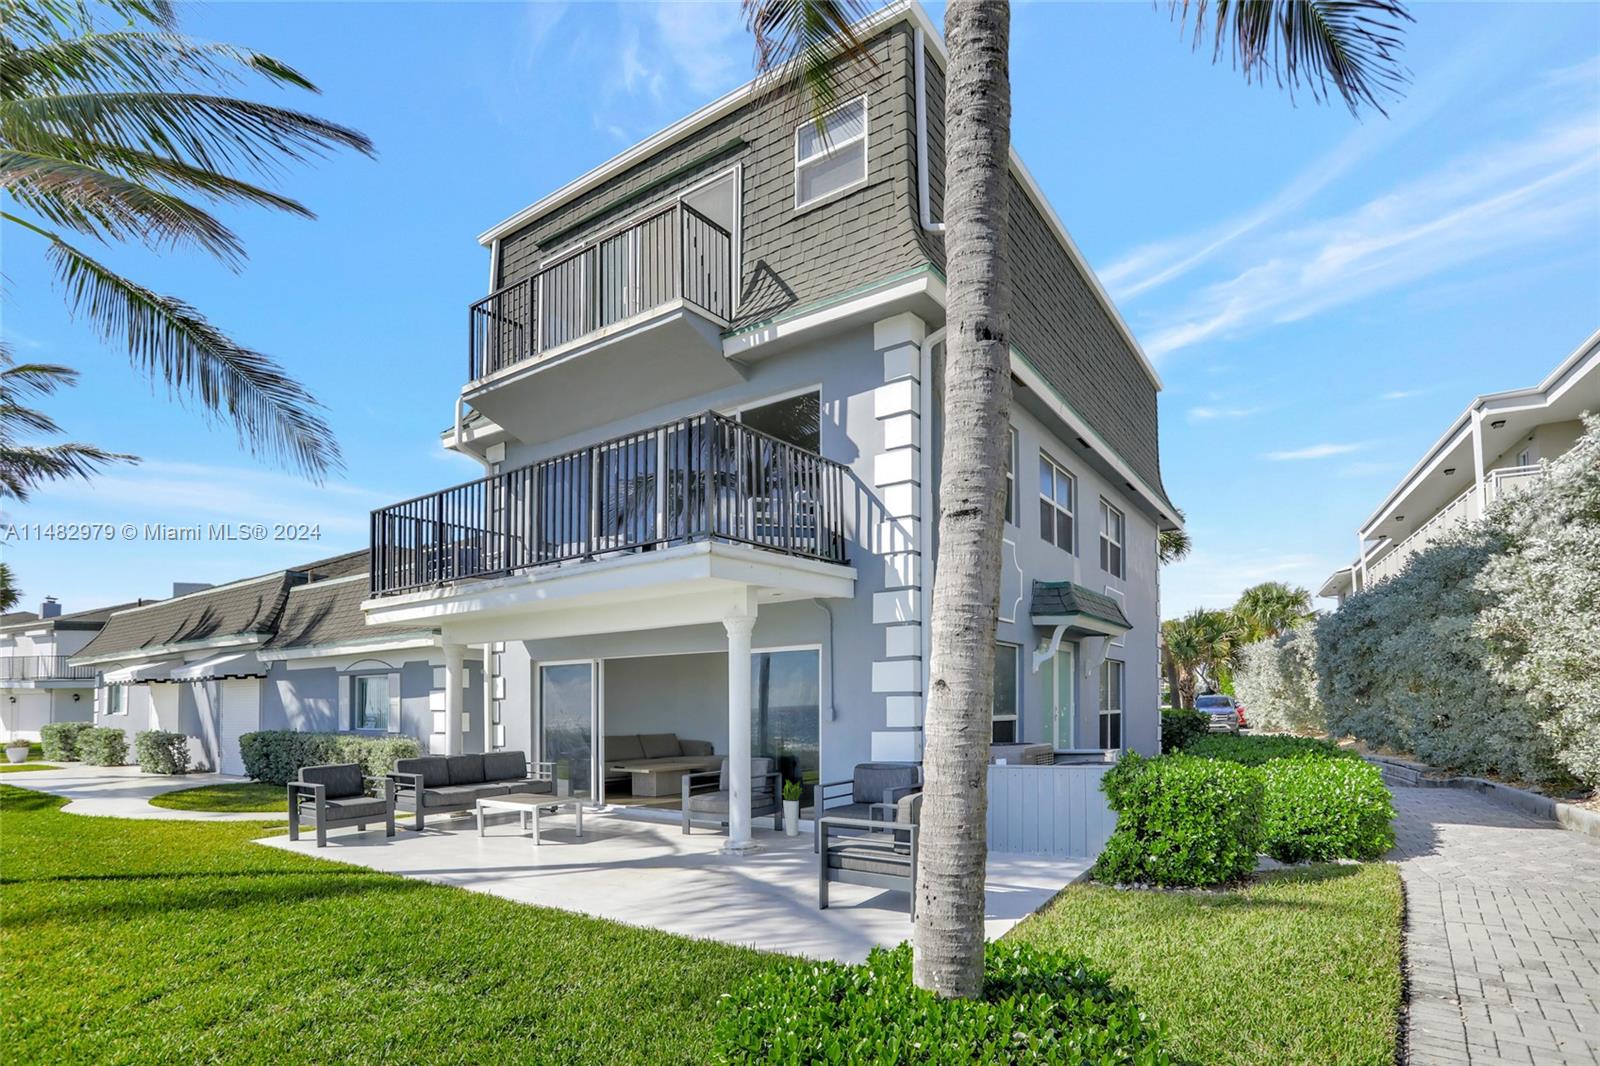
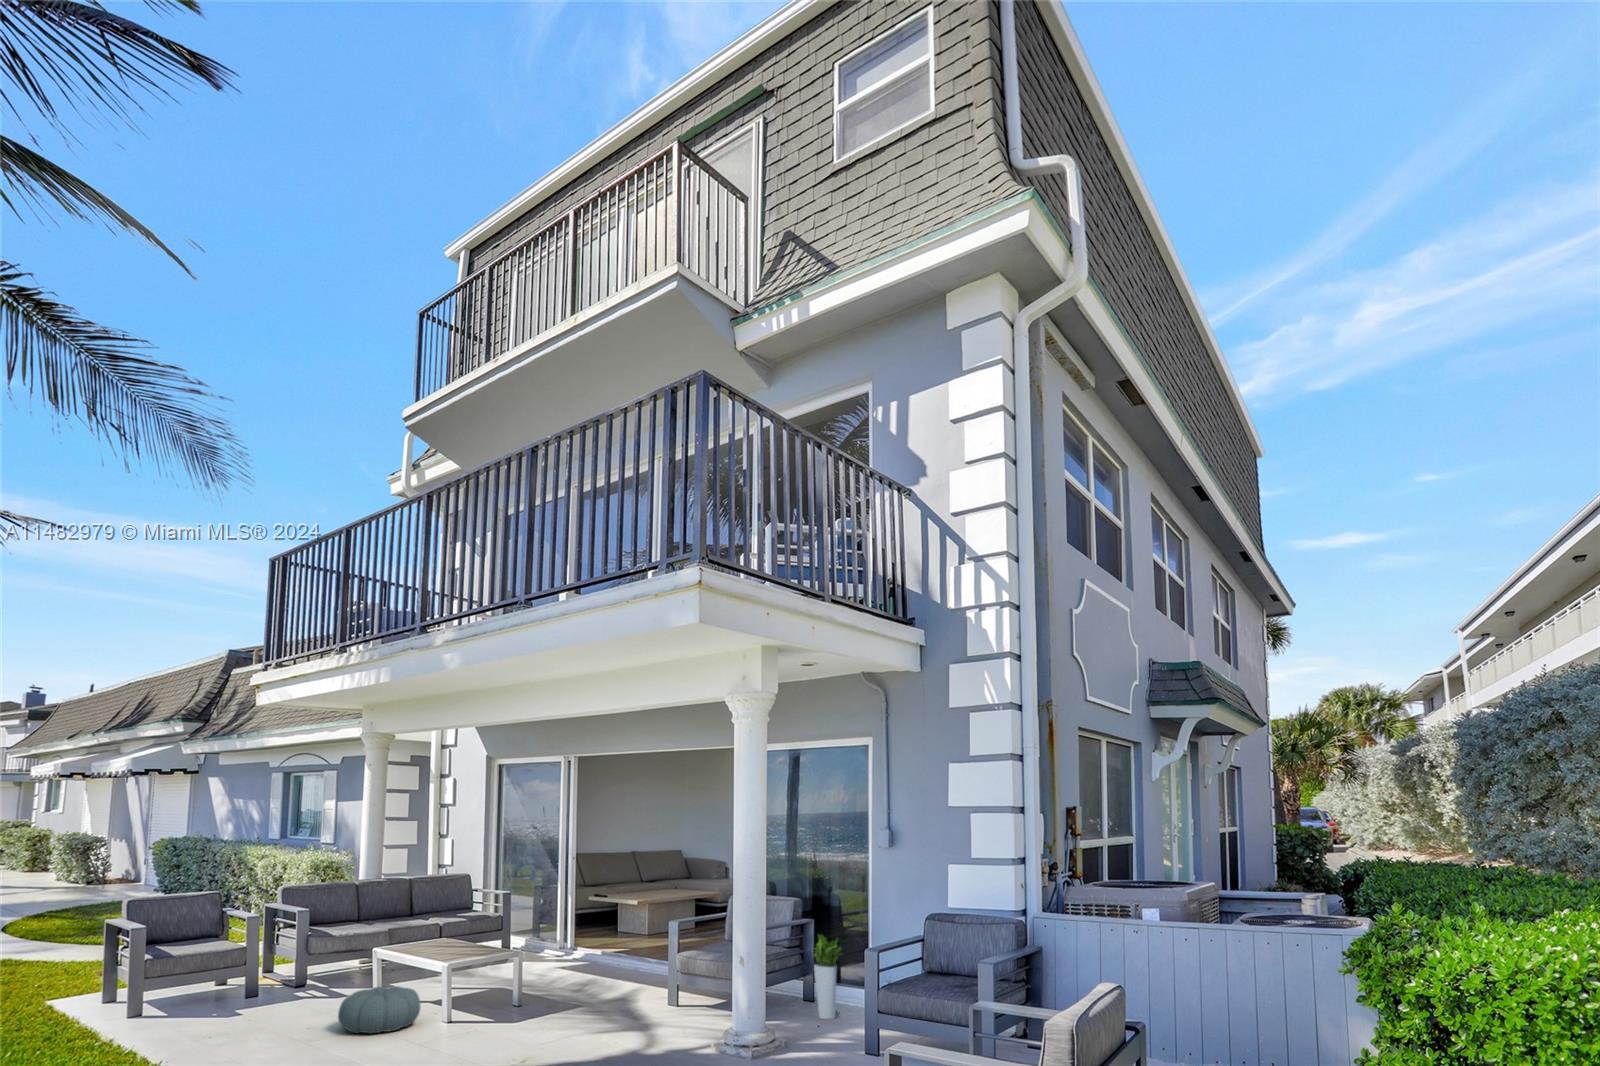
pouf: none [454,820,510,849] -> present [338,986,420,1033]

